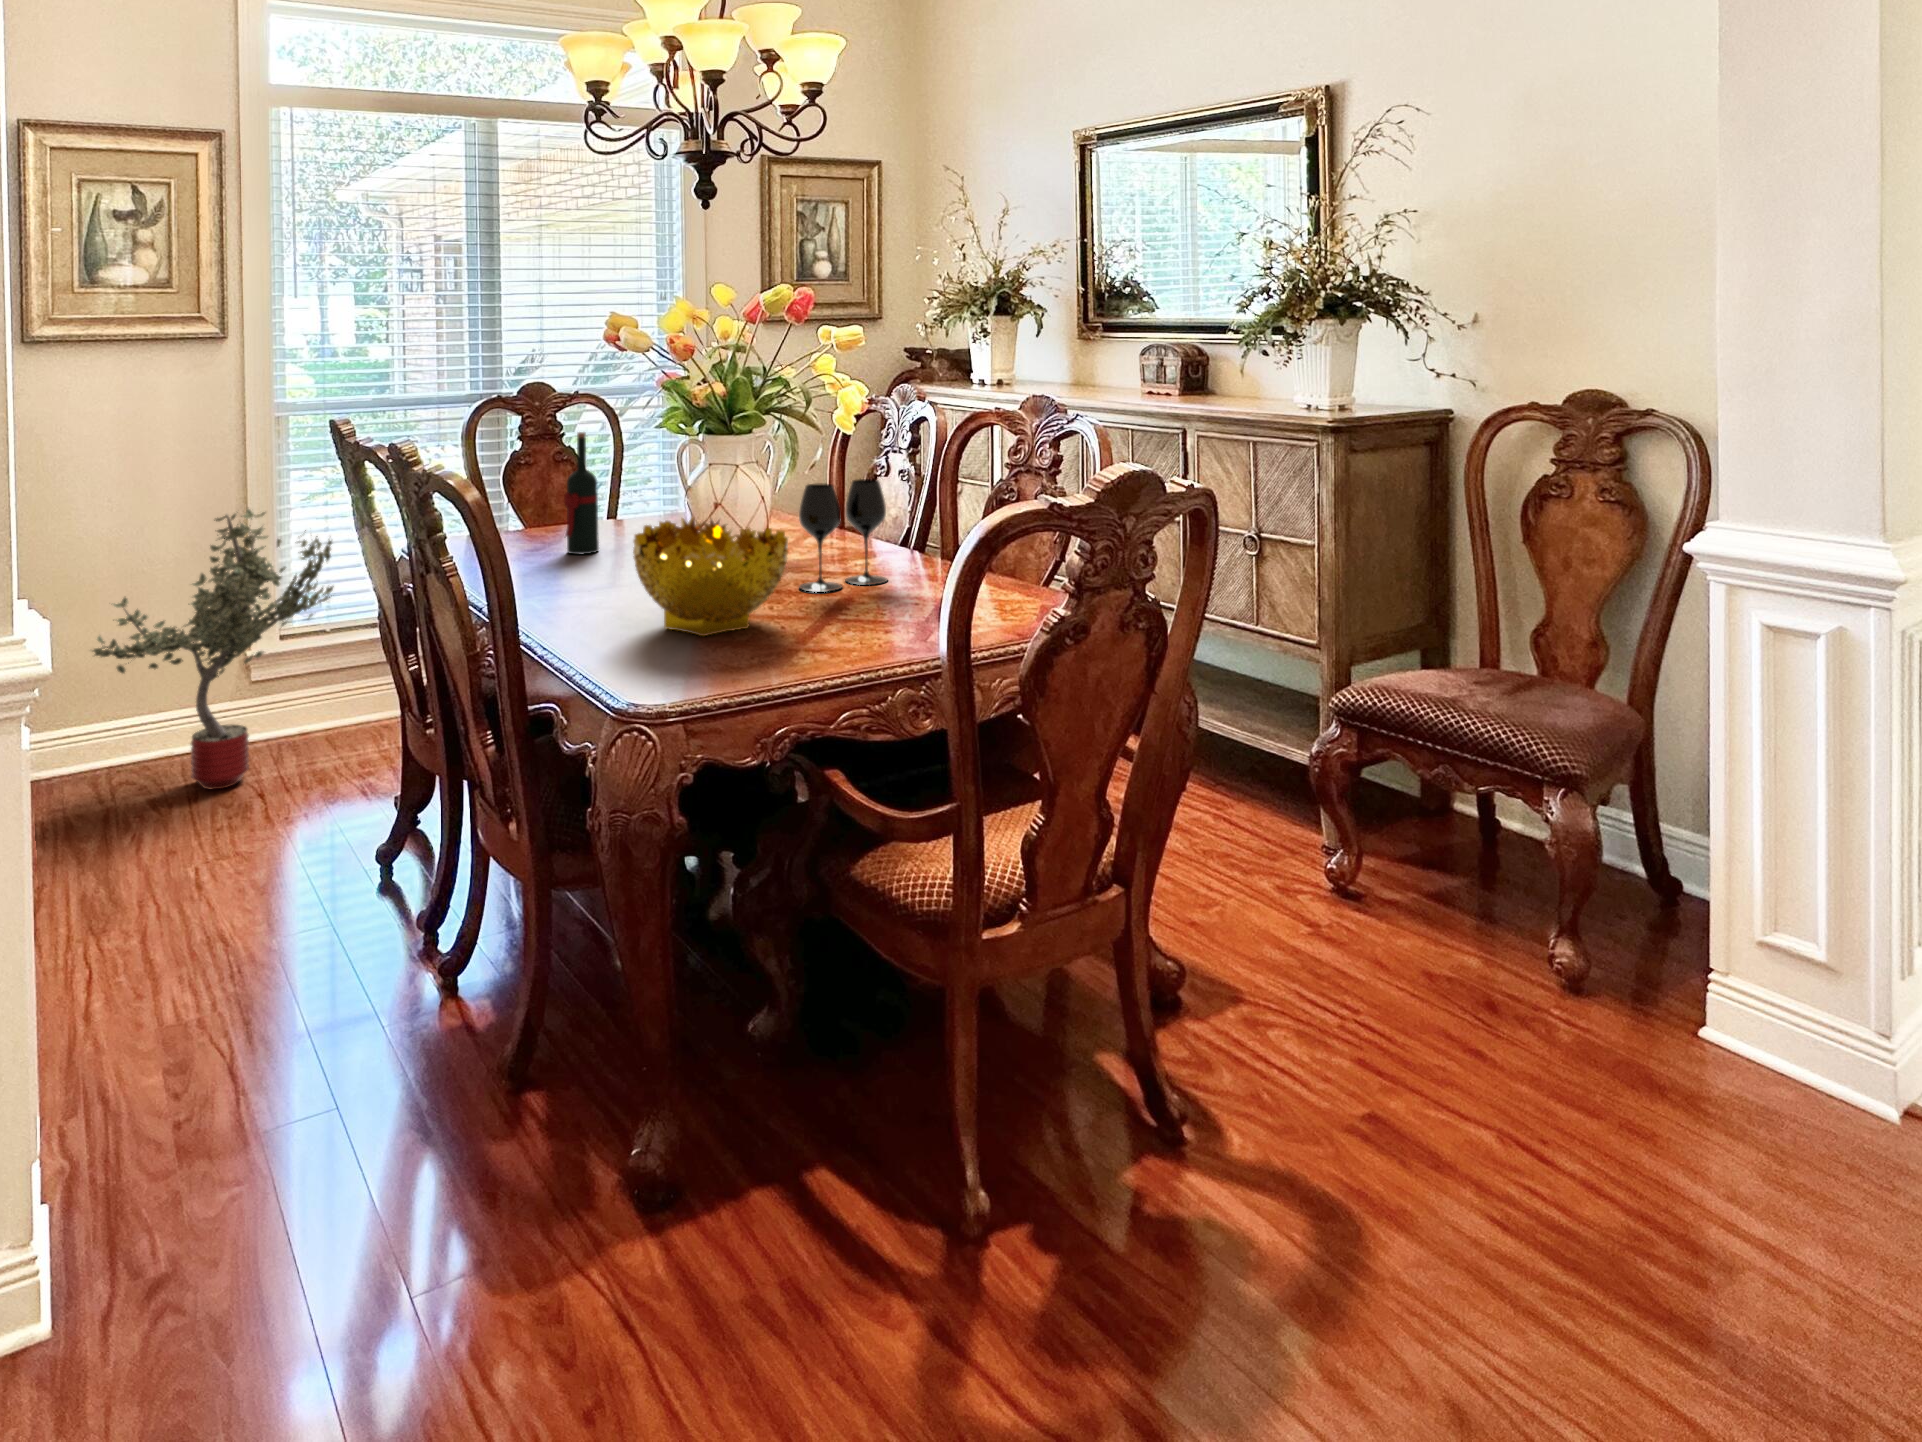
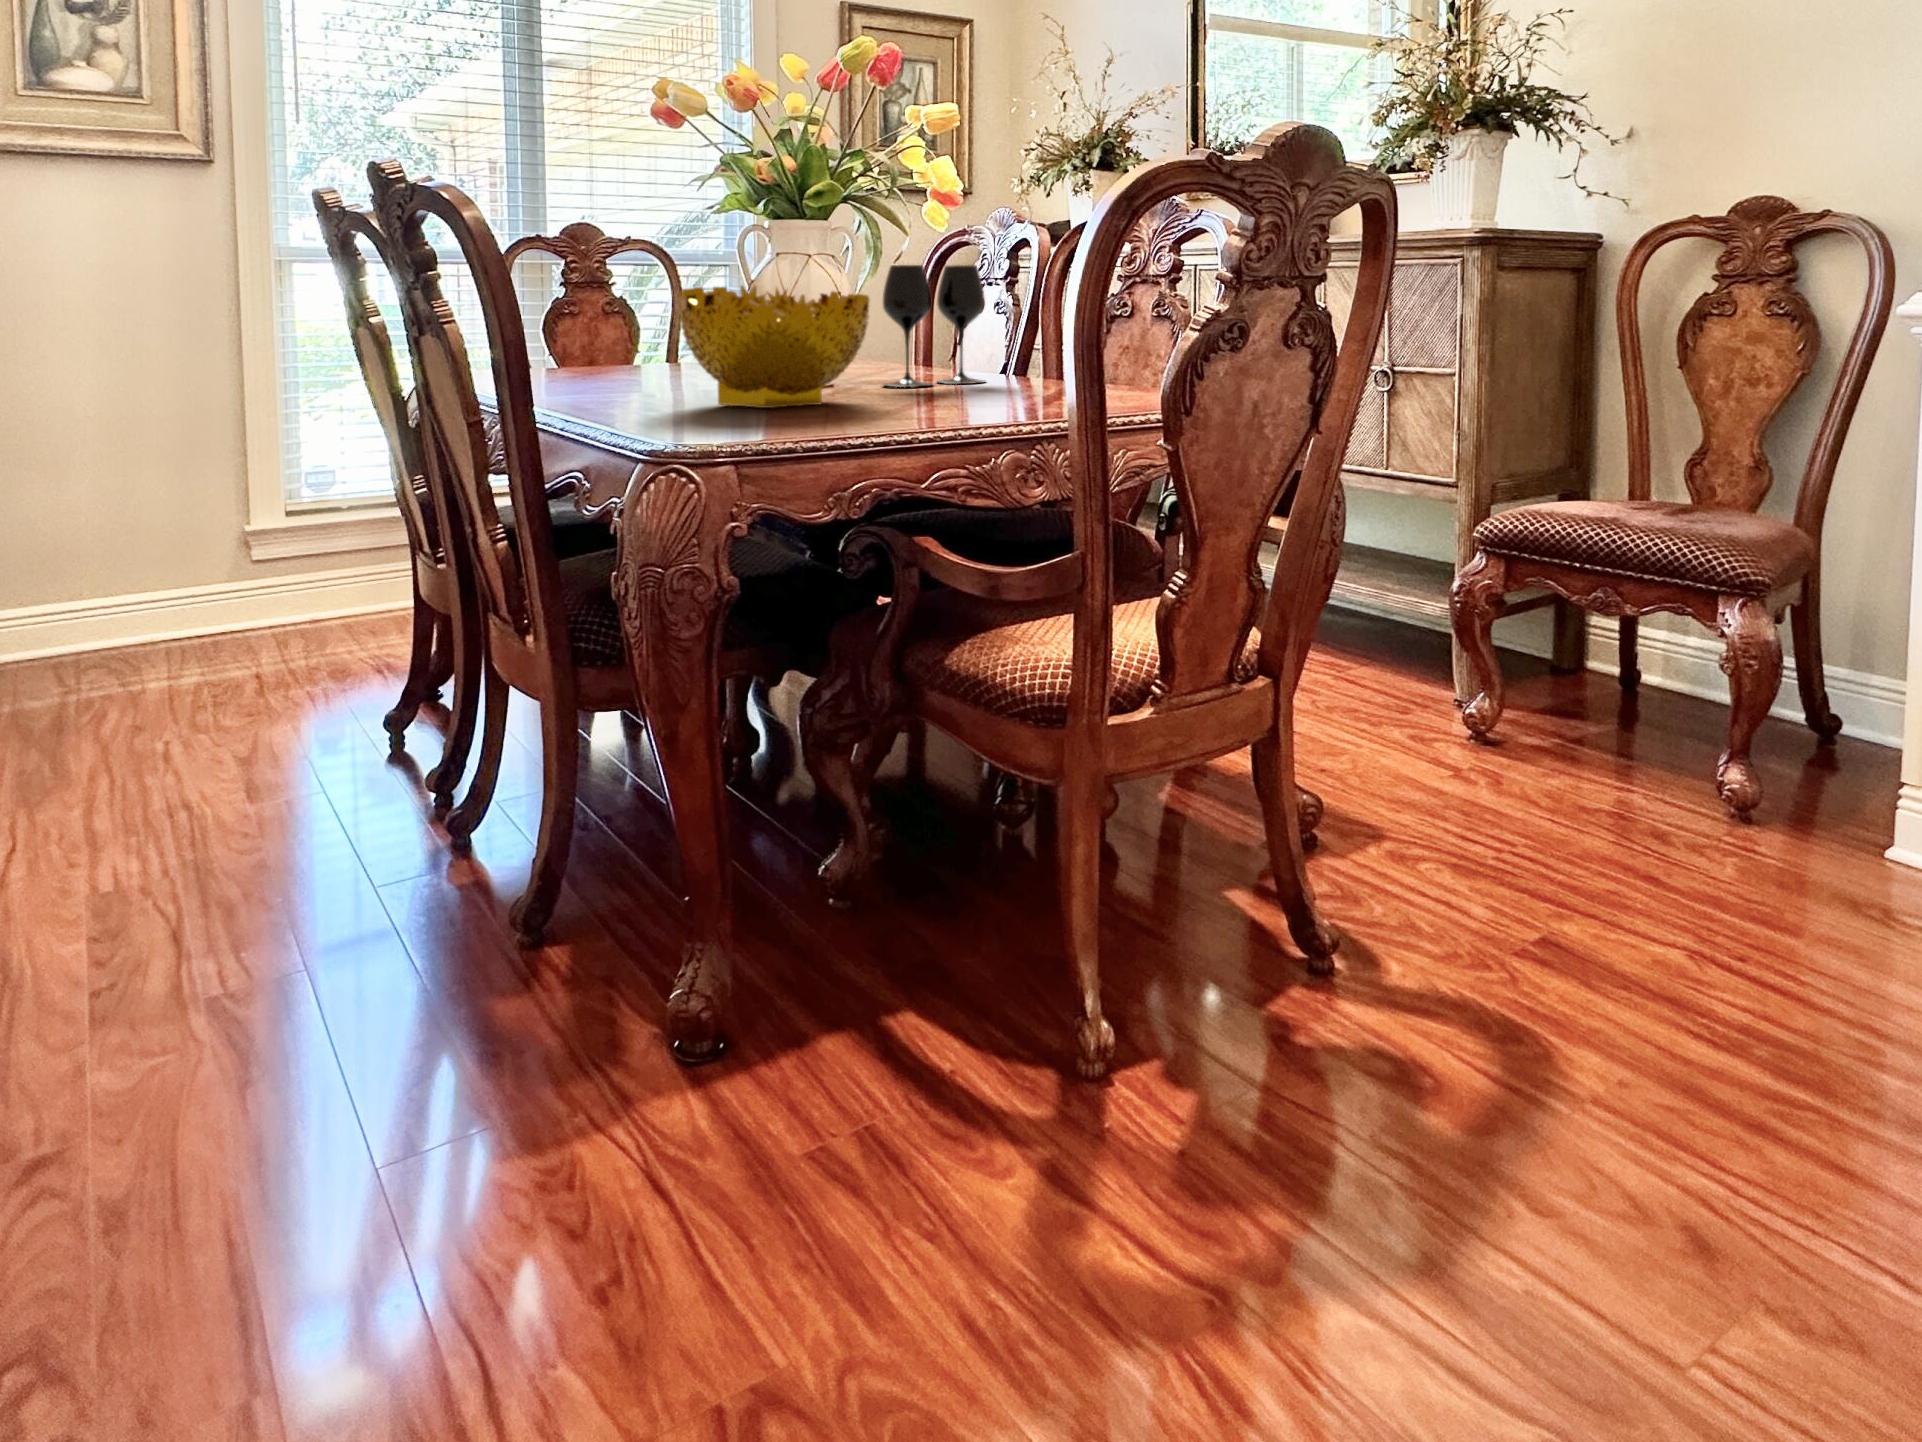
wine bottle: present [564,432,599,554] -> none [607,234,649,374]
potted tree: present [93,509,334,790] -> none [45,352,349,670]

